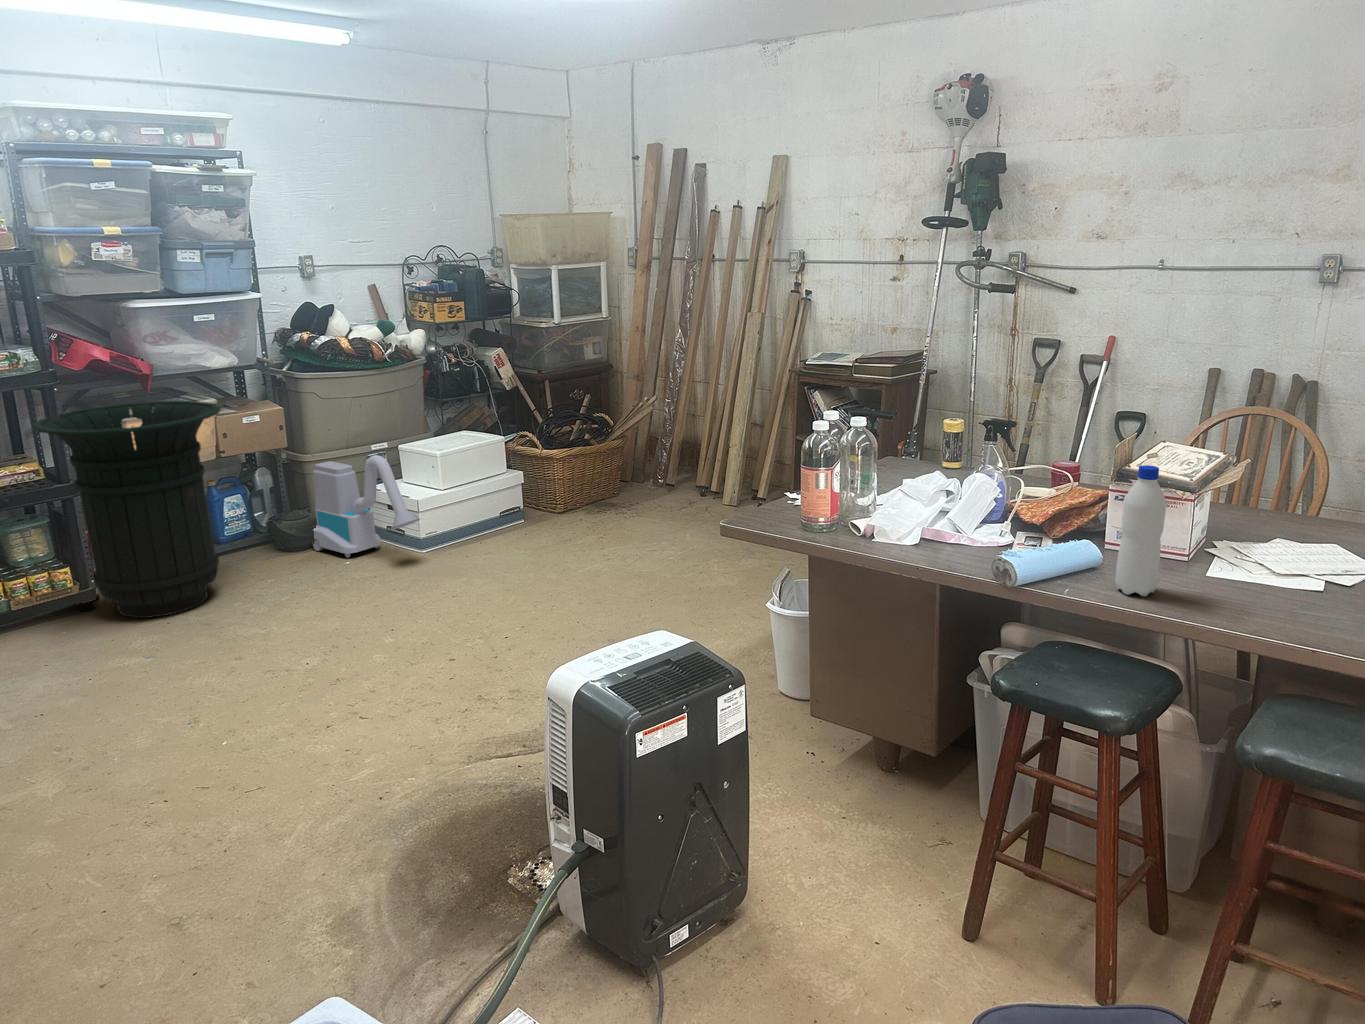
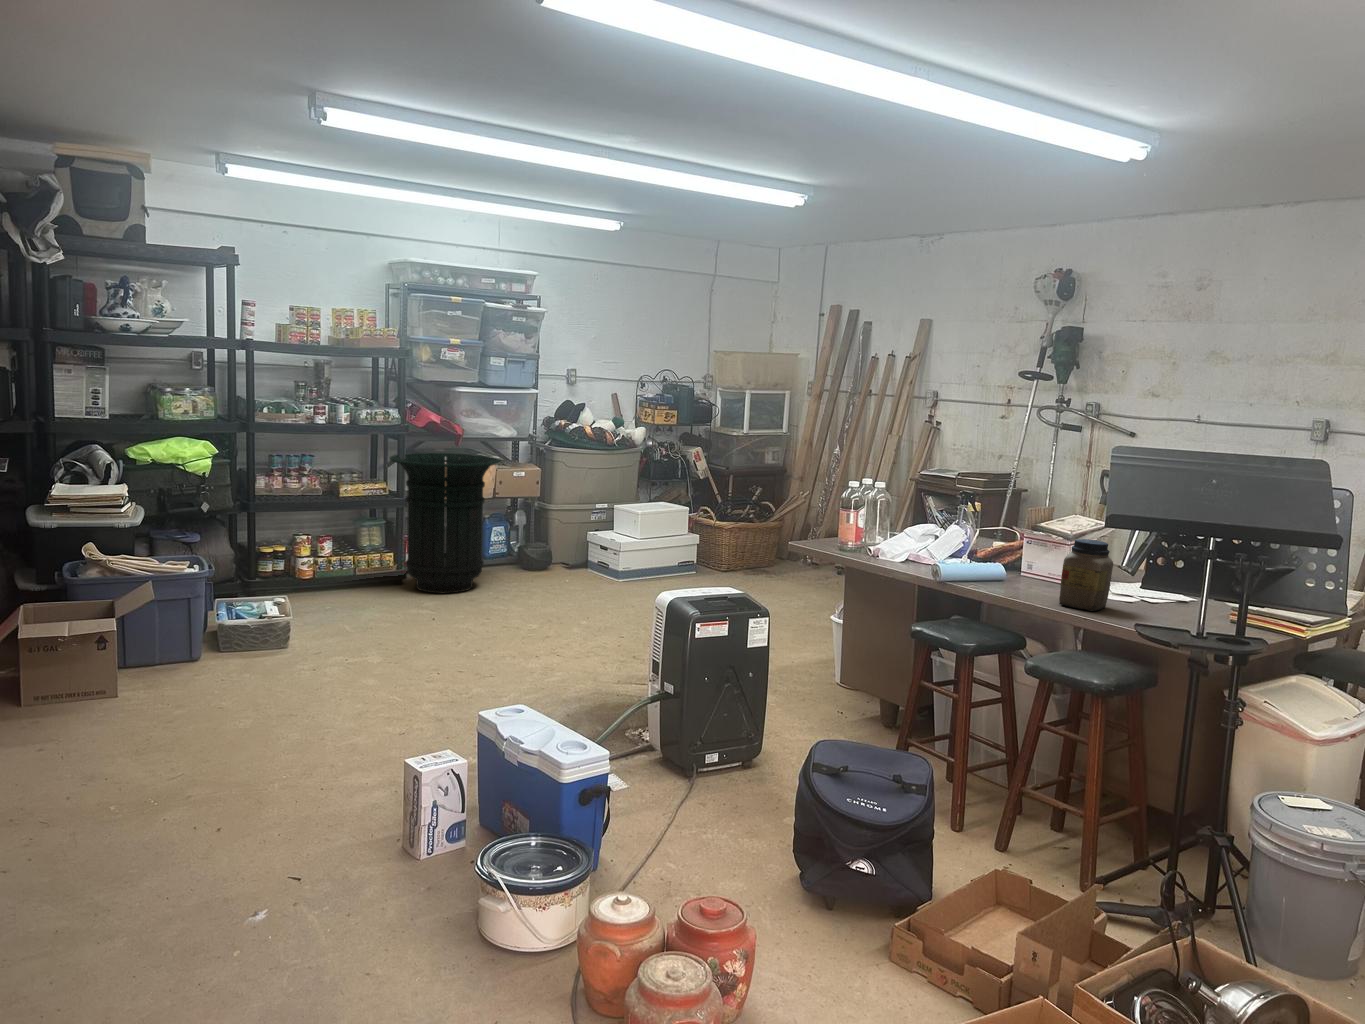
vacuum cleaner: present [313,455,420,558] -> none [546,507,620,578]
water bottle: present [1115,465,1166,596] -> none [995,510,1025,590]
jar: none [1252,510,1338,633] -> present [1059,539,1113,611]

